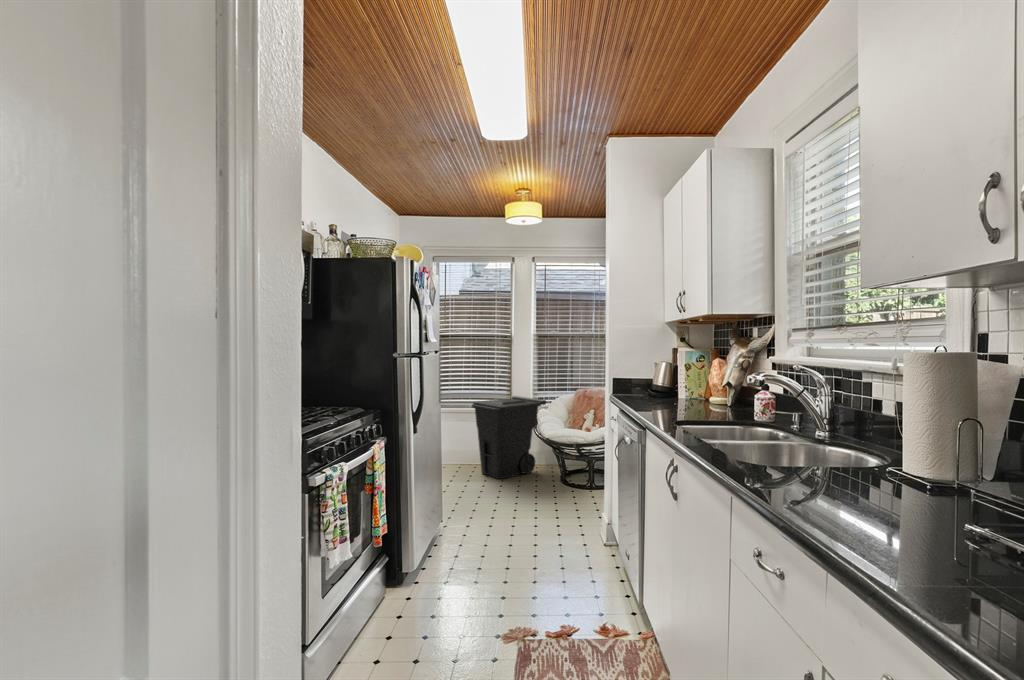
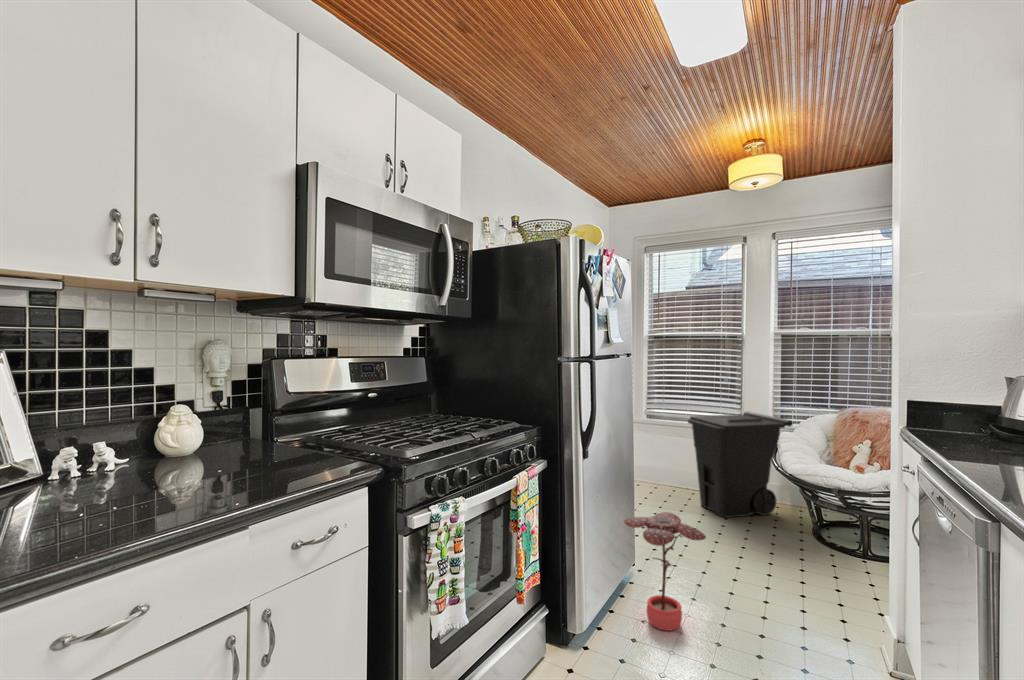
potted plant: none [440,471,499,555] -> present [624,512,706,631]

